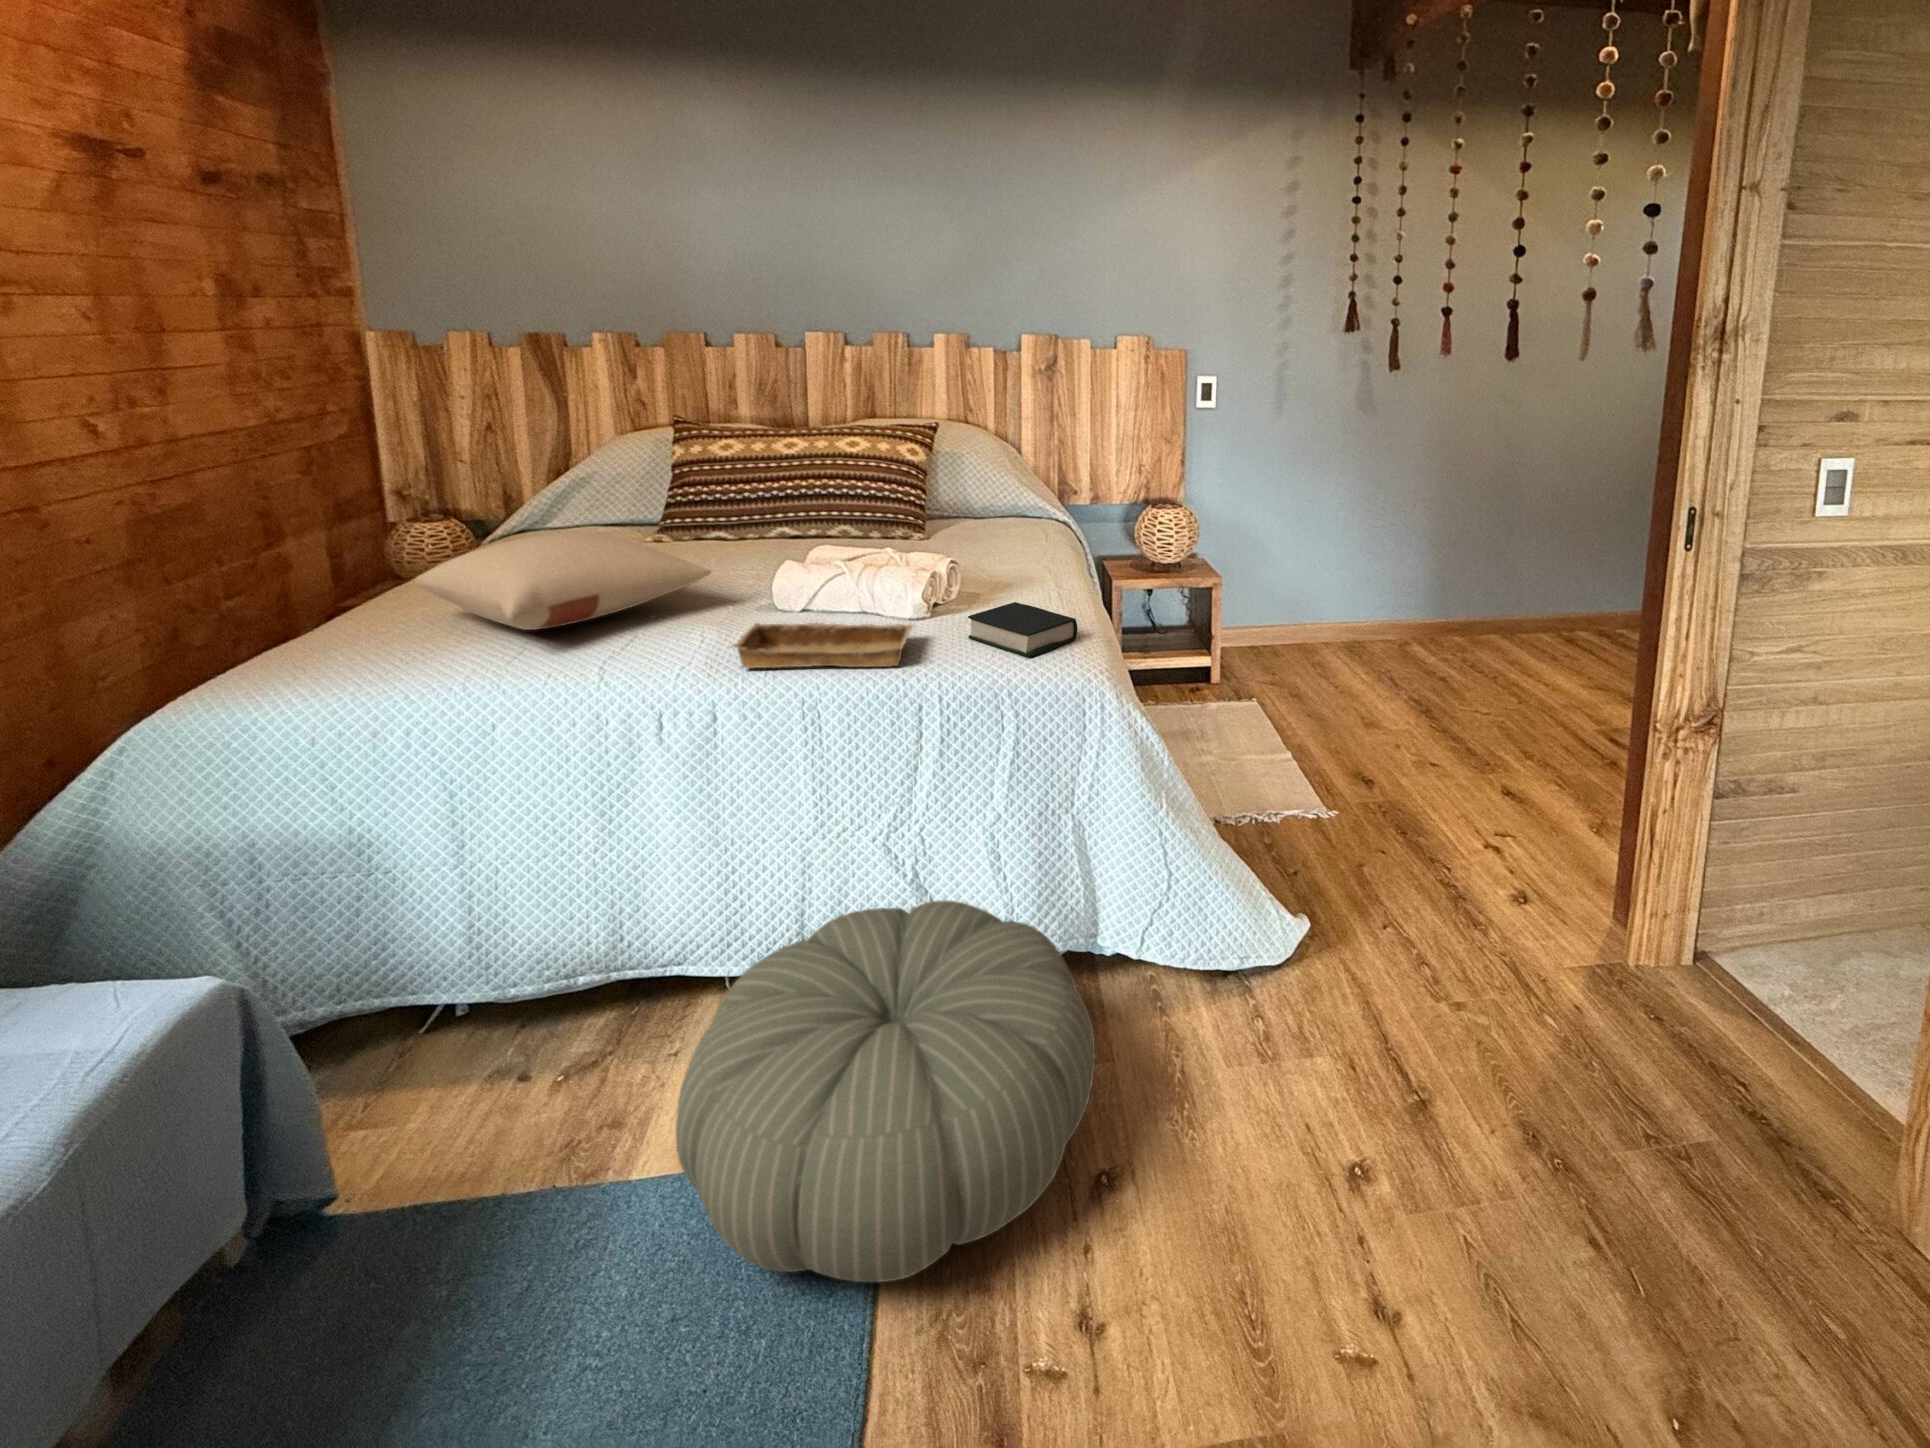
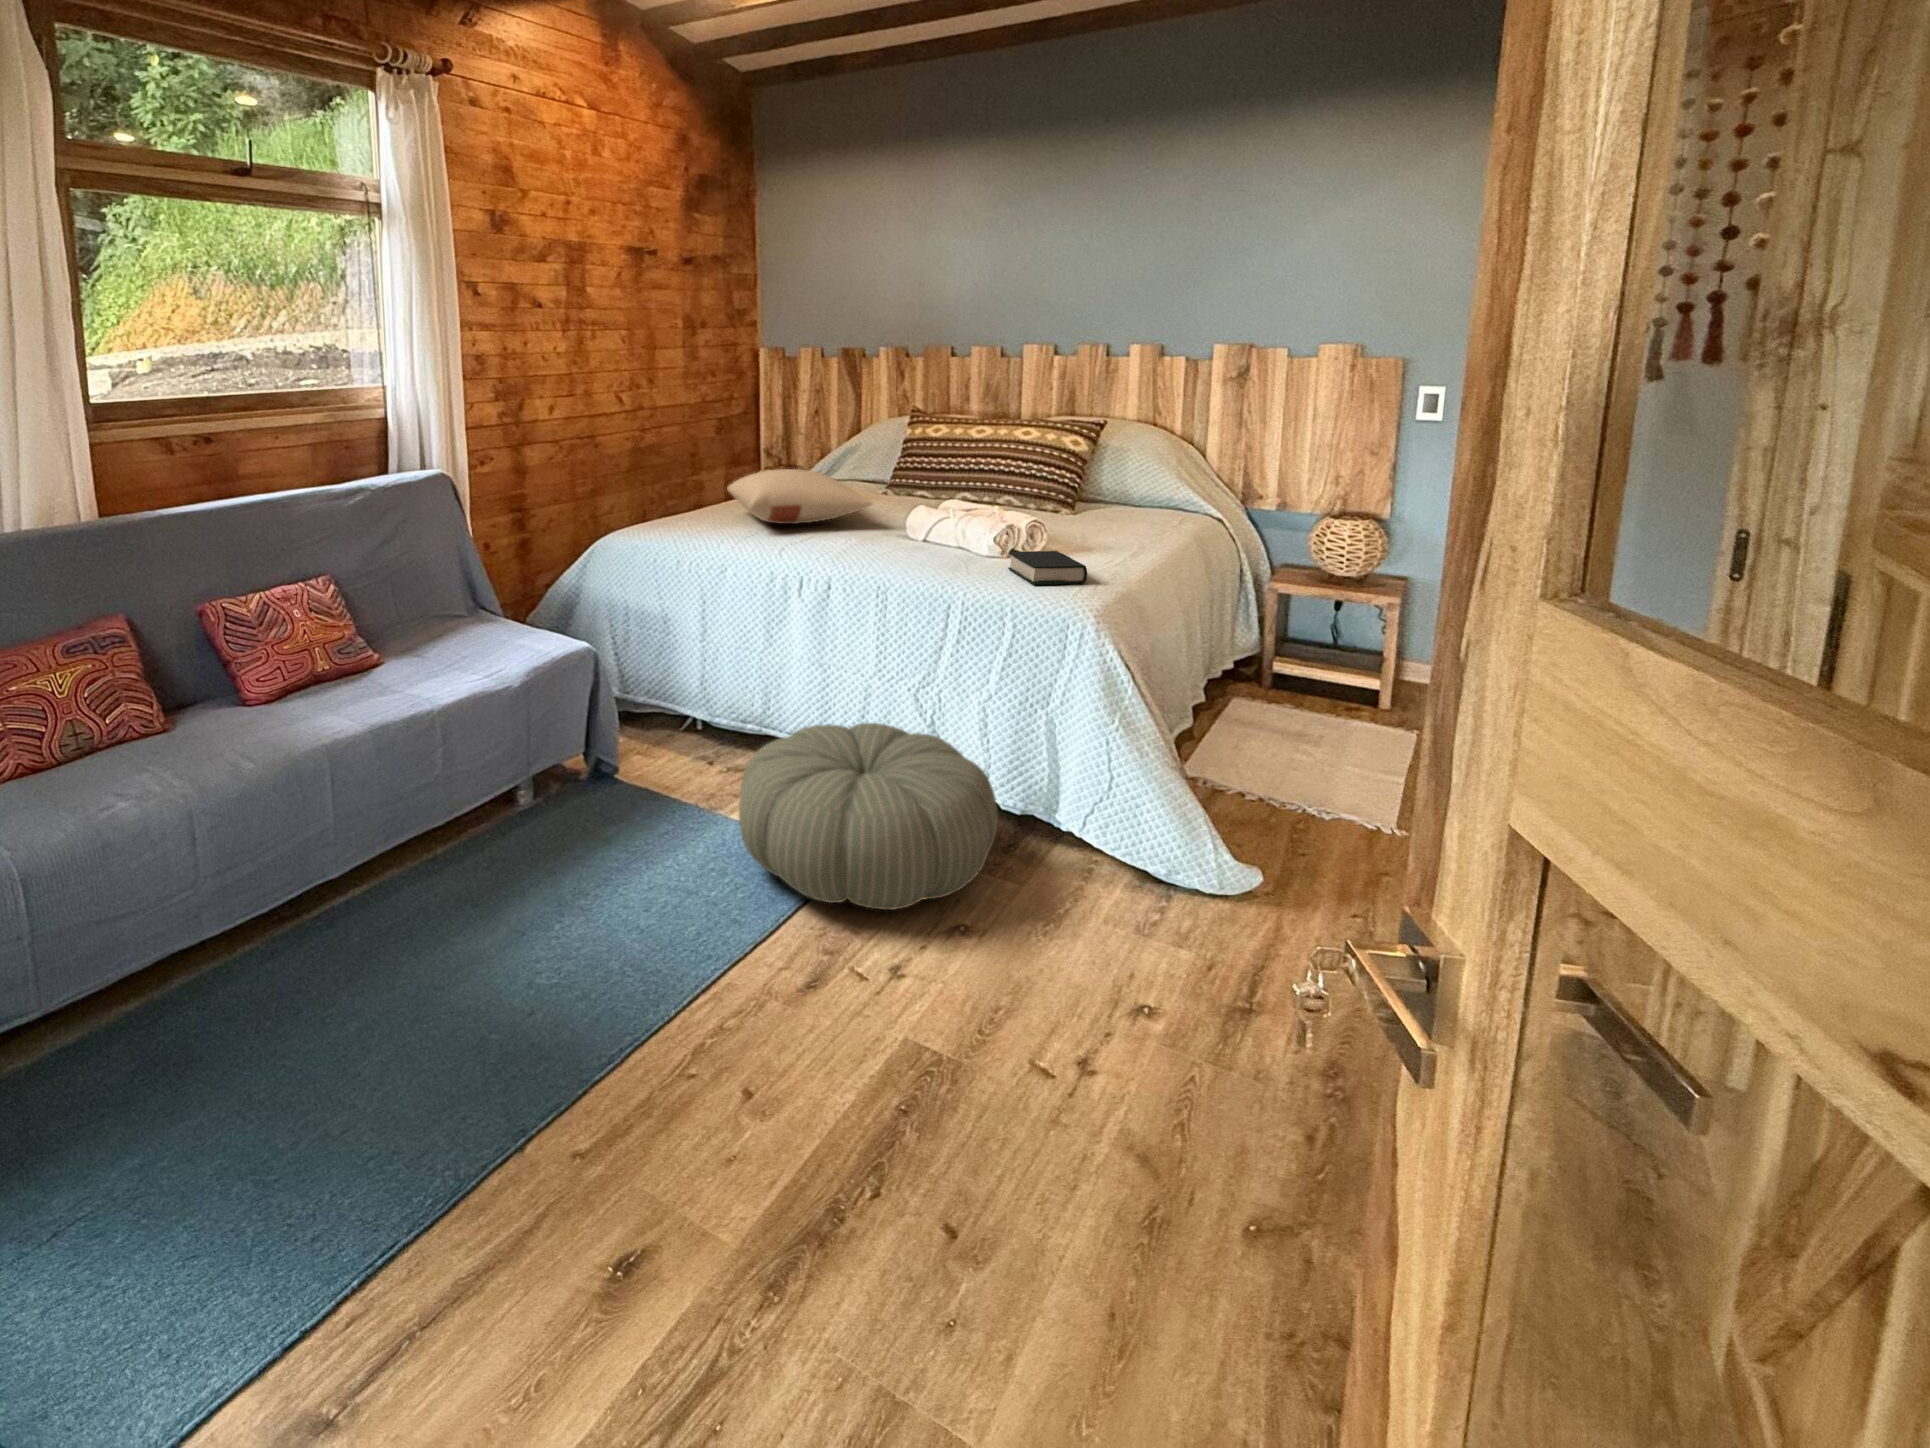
tray: present [732,623,914,668] -> none [845,535,971,573]

